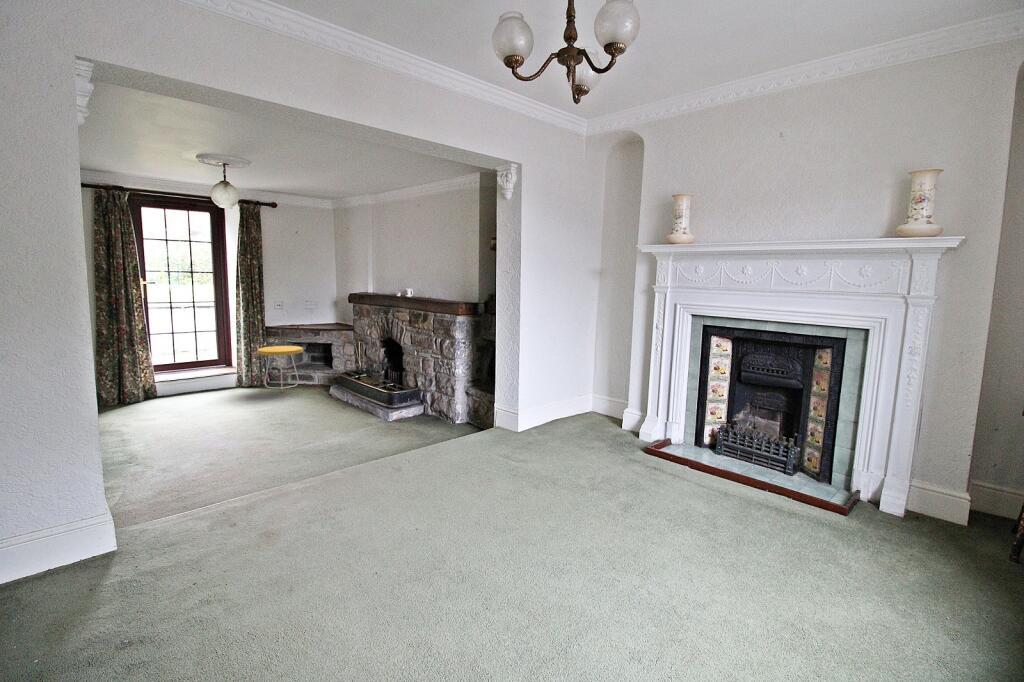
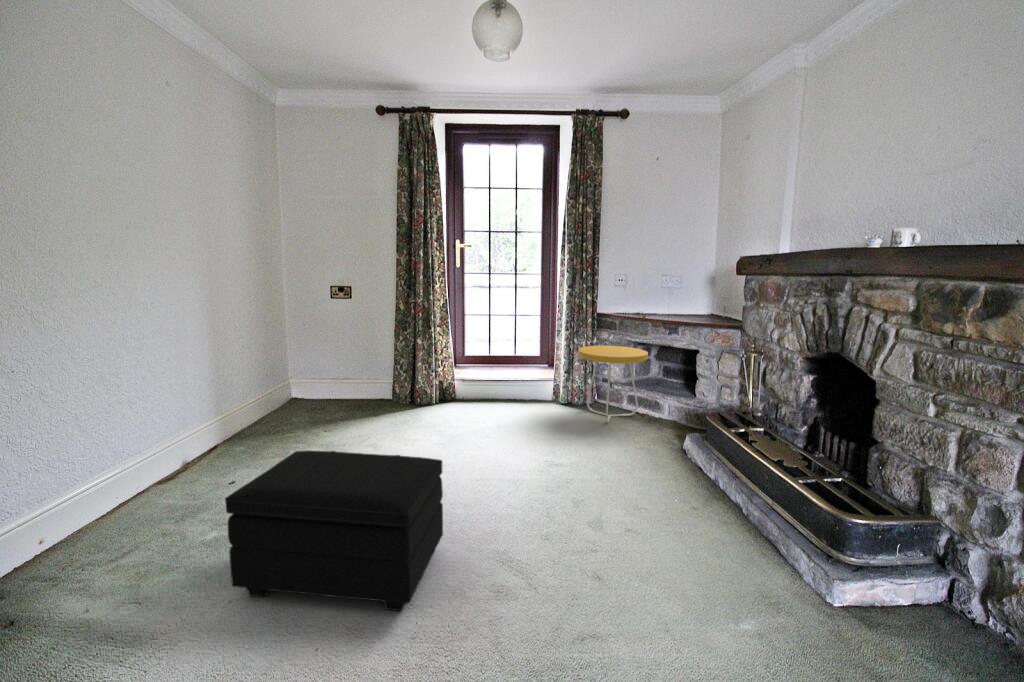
footstool: none [134,400,235,470] -> present [225,451,443,611]

